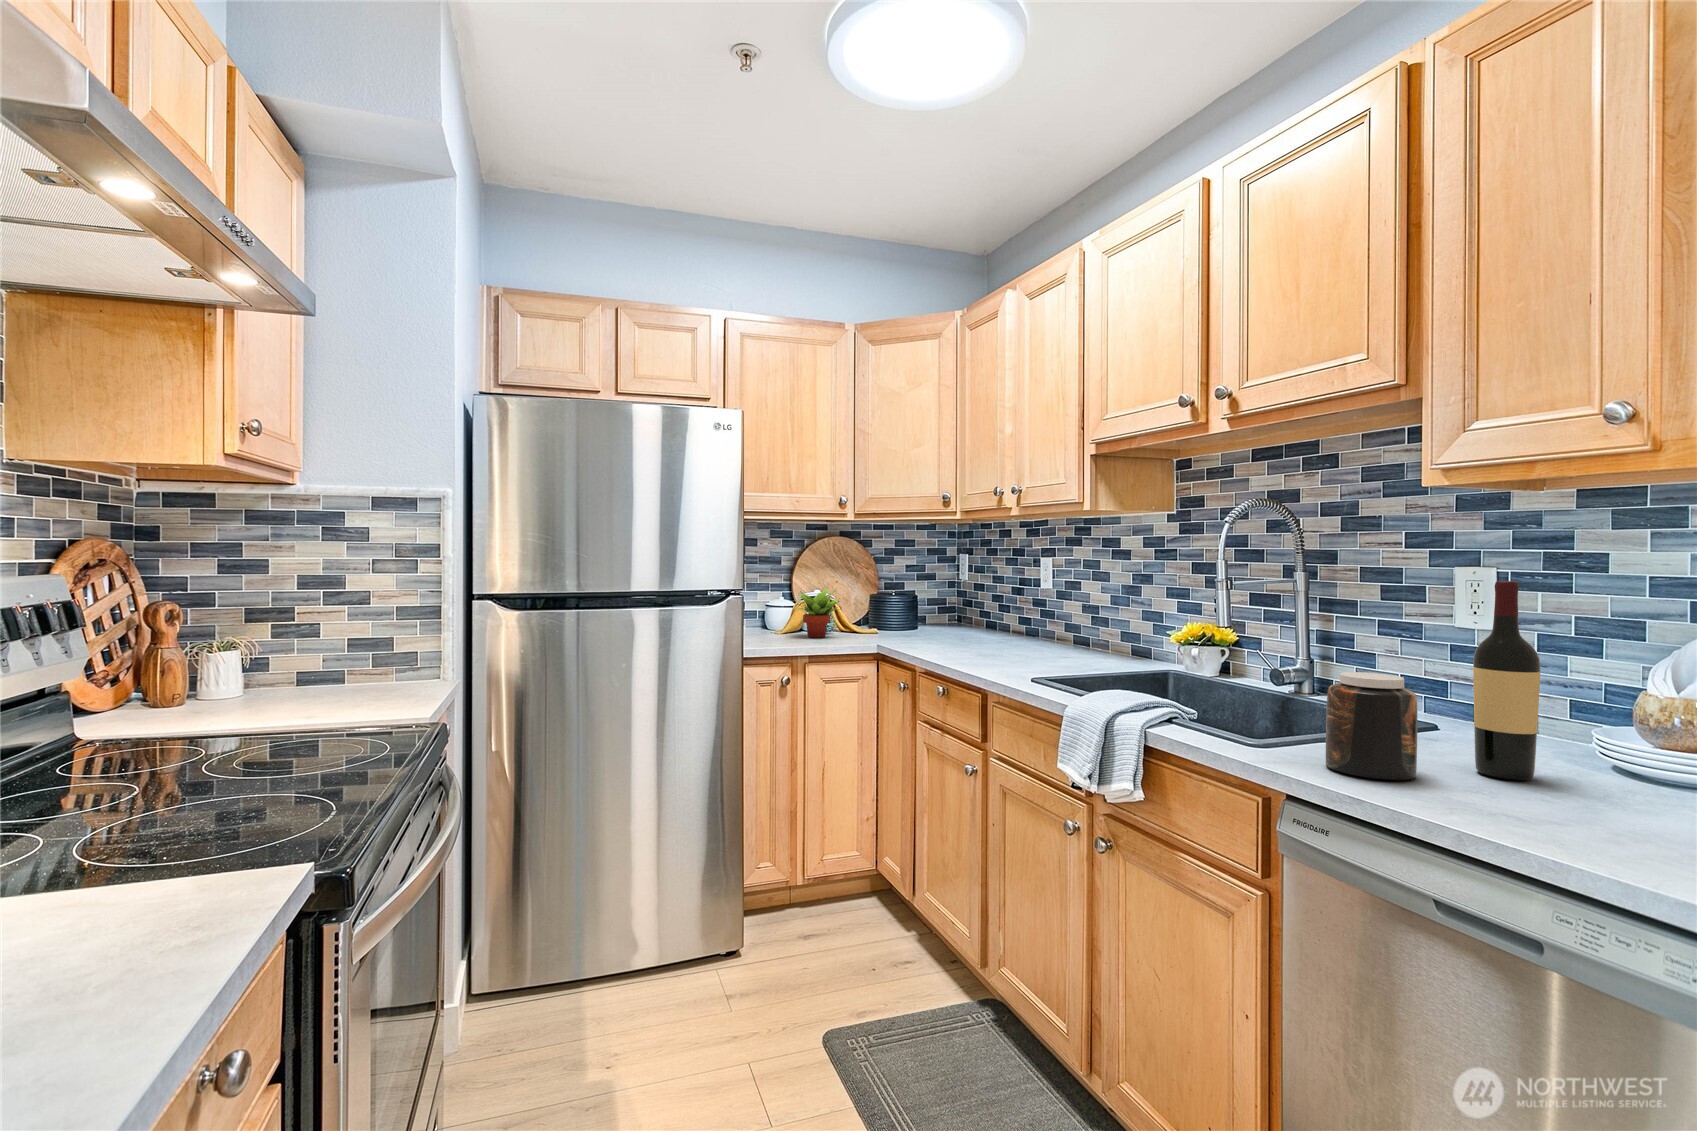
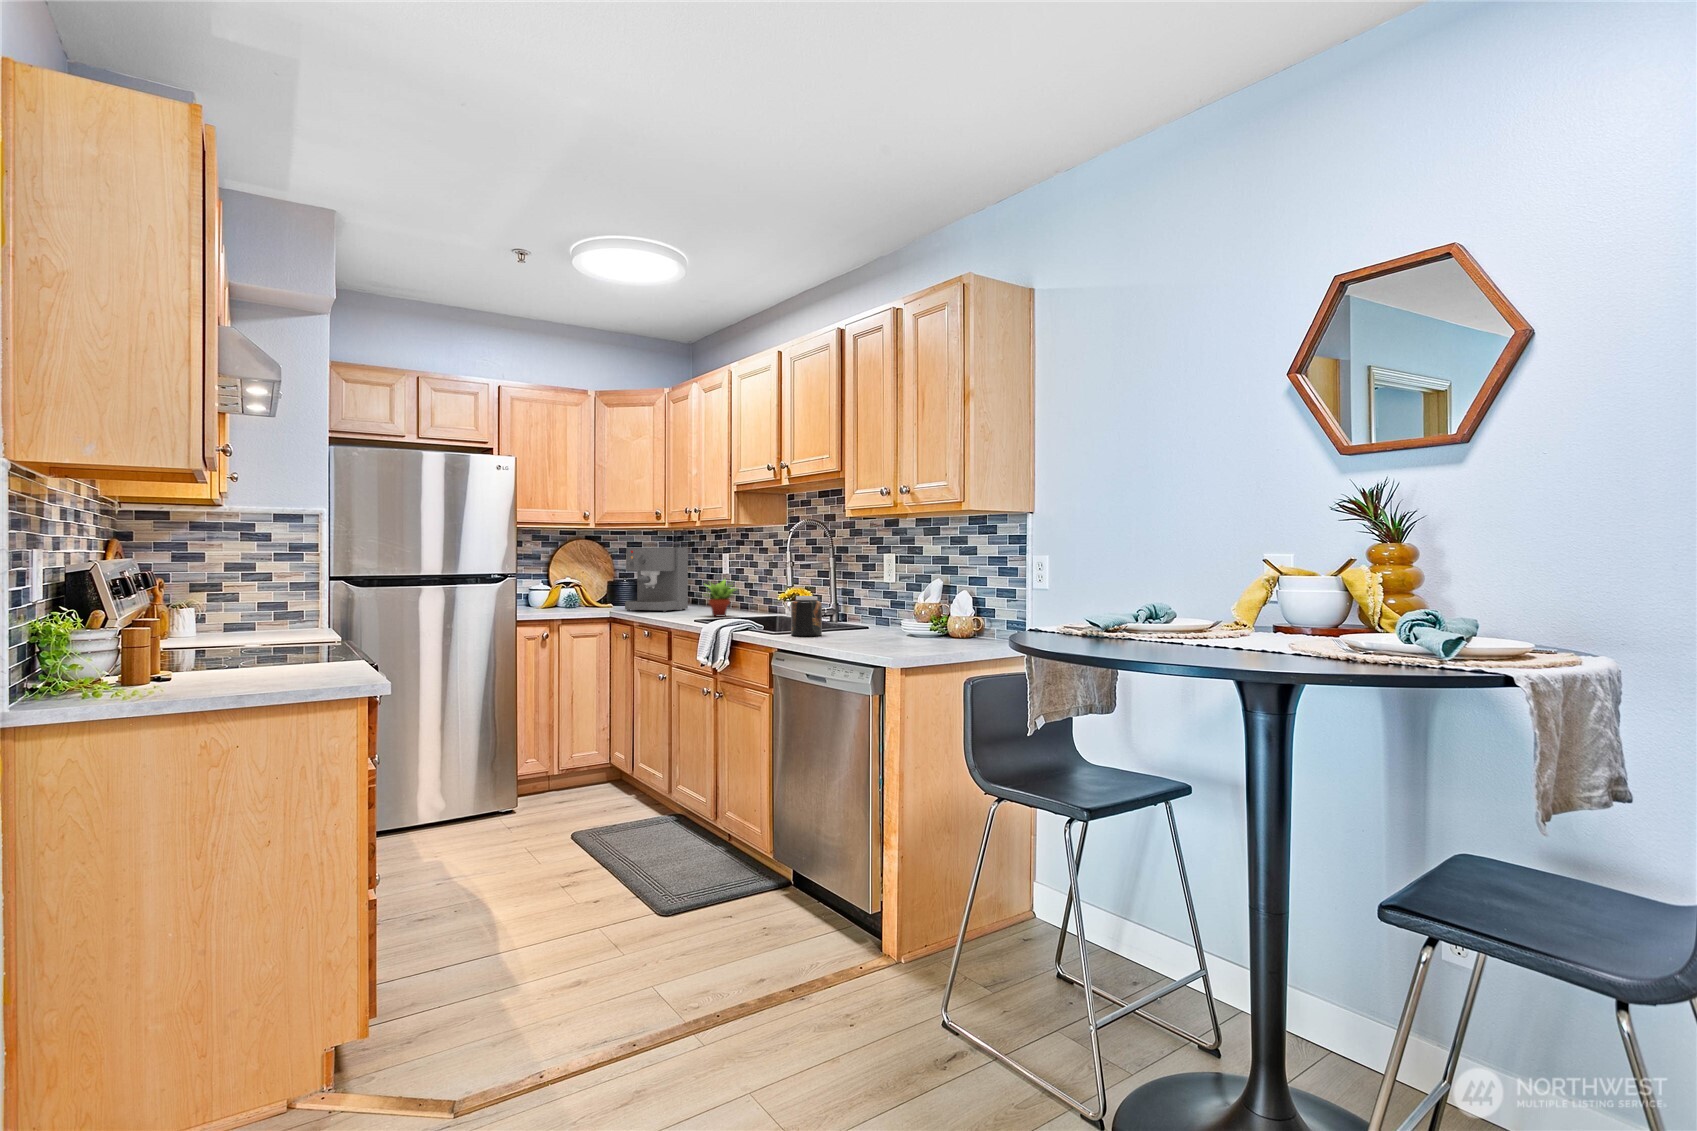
coffee maker: none [898,548,992,648] -> present [625,548,688,612]
wine bottle: present [1473,581,1540,780] -> none [846,558,866,635]
succulent plant: present [797,587,840,638] -> present [704,579,735,617]

